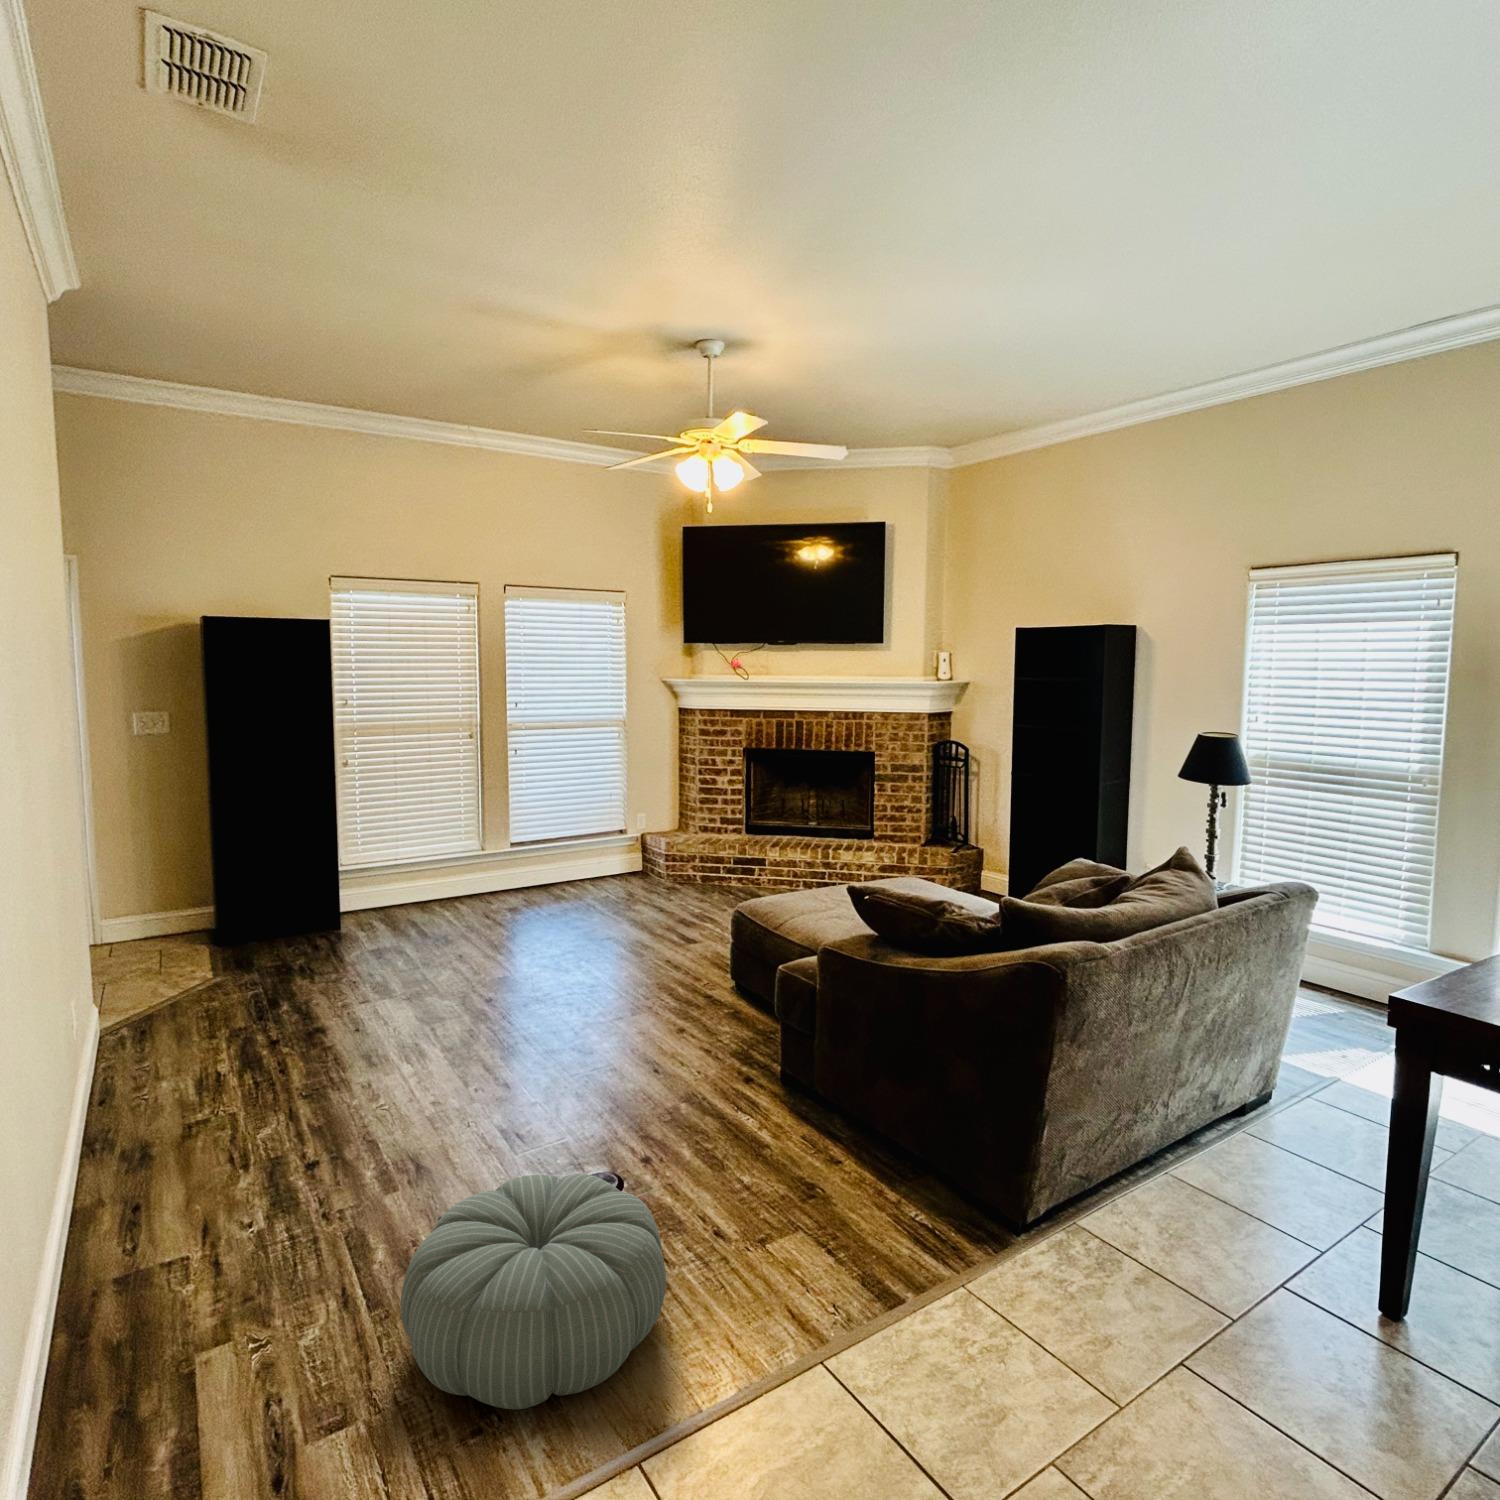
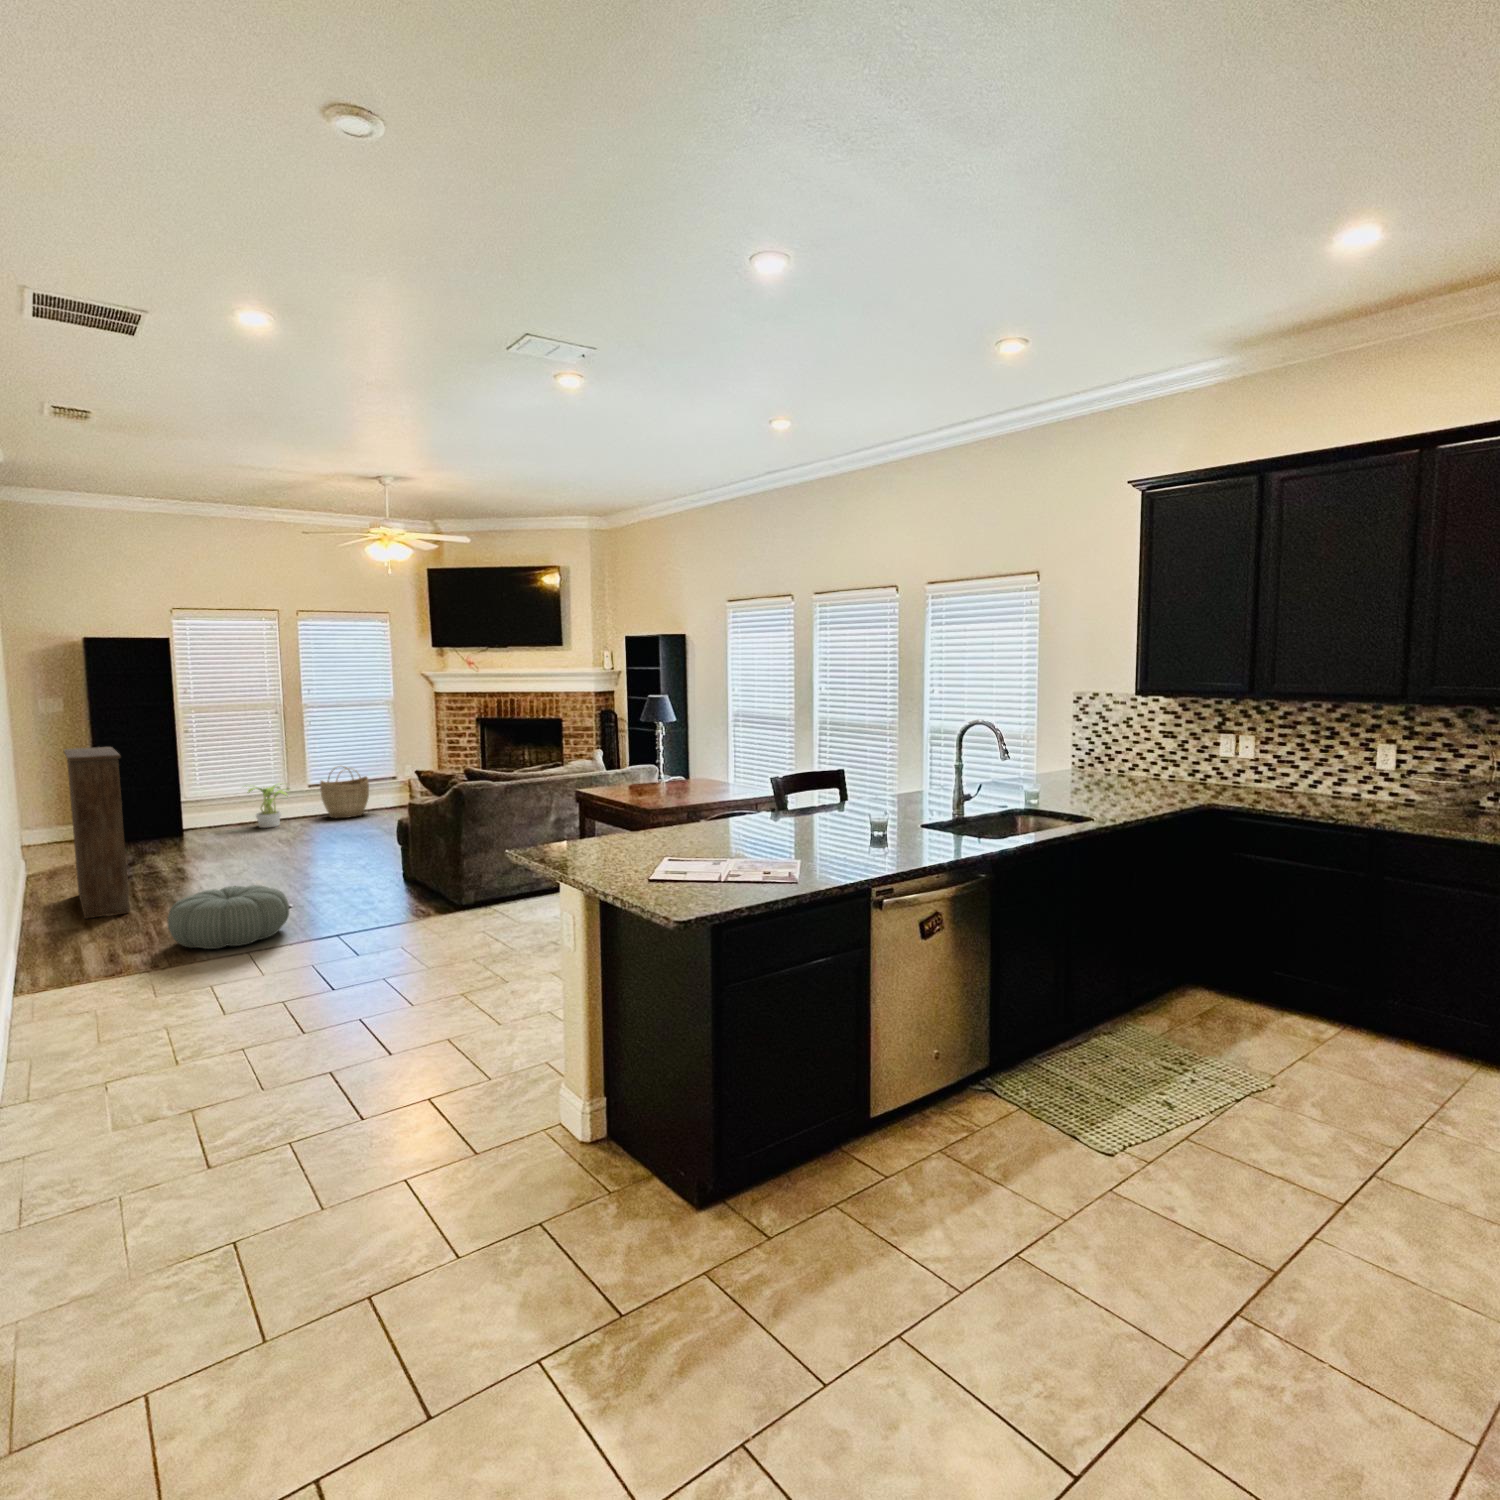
woven basket: none [531,815,598,895] -> present [320,767,369,818]
bookshelf: none [172,818,291,1201] -> present [64,747,130,918]
potted plant: none [425,844,494,912] -> present [248,784,289,828]

